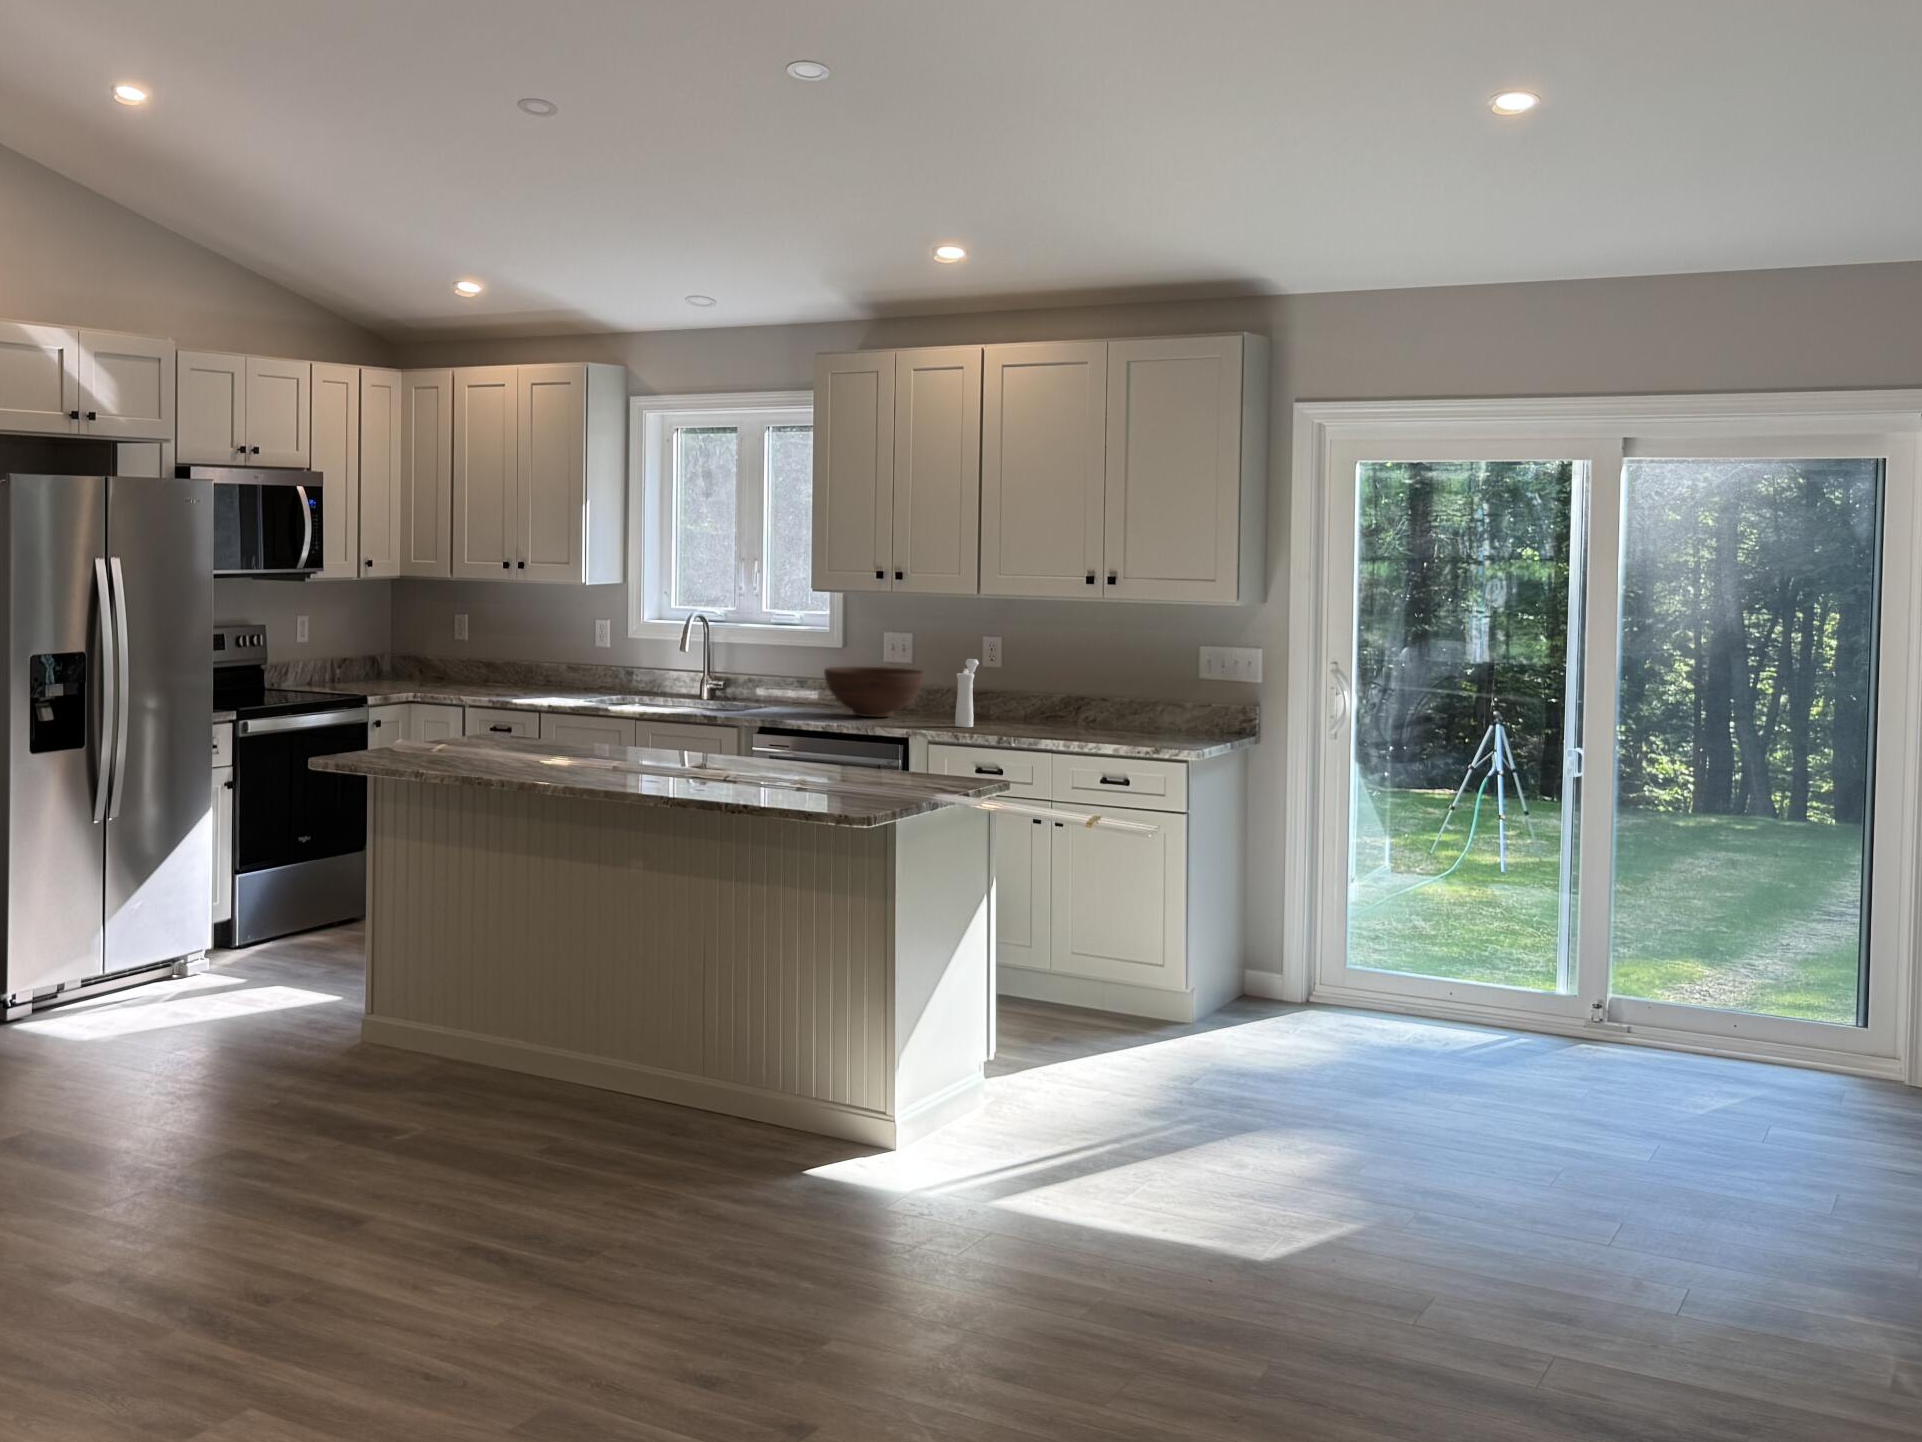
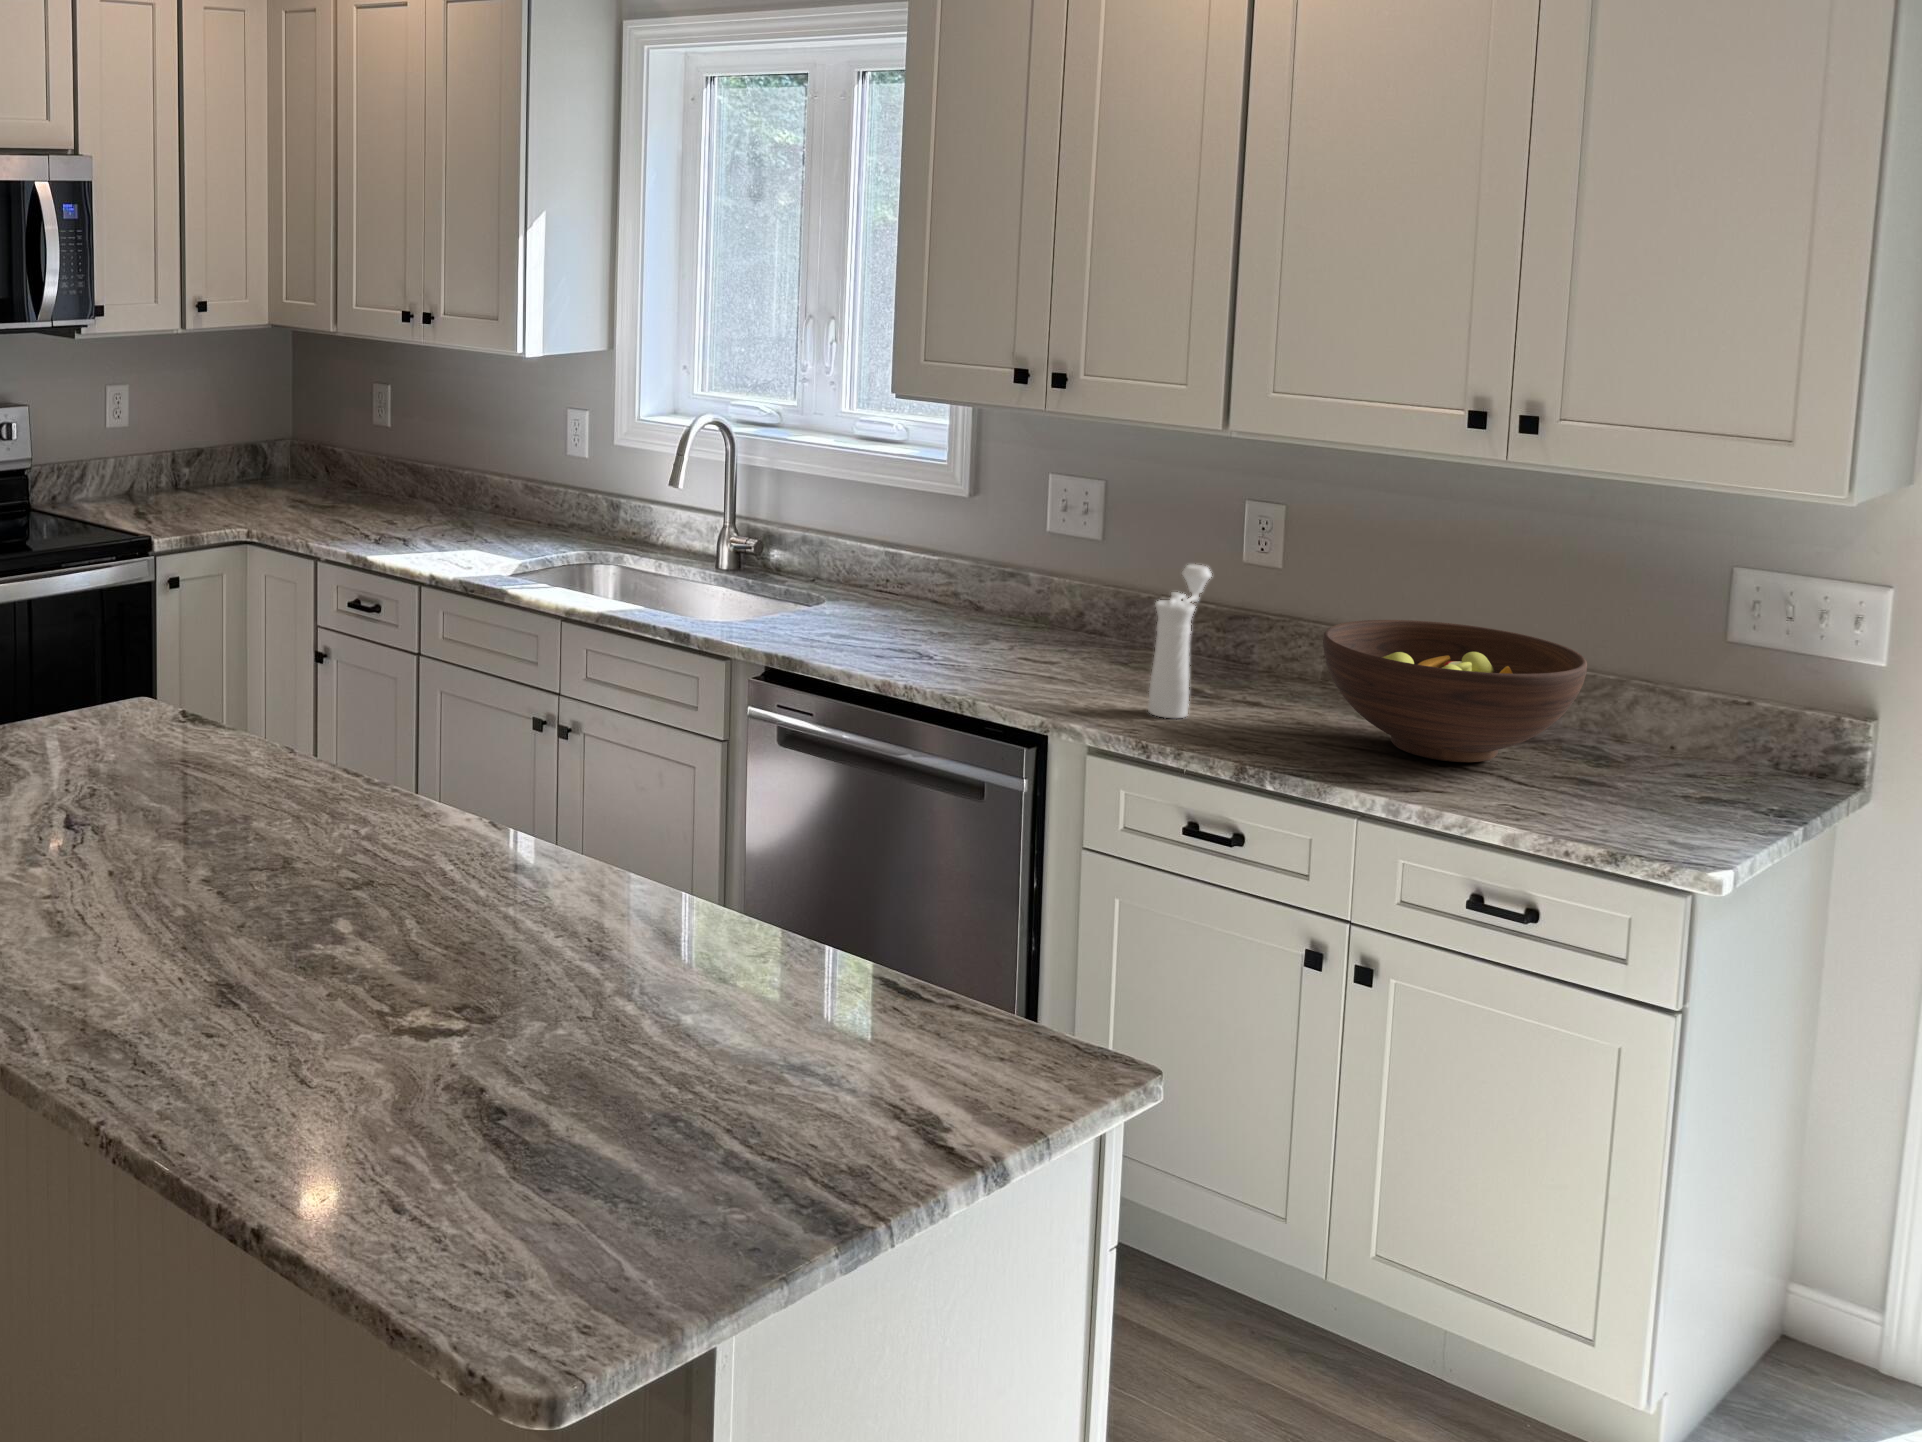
fruit bowl: present [824,667,924,717] -> present [1323,620,1587,762]

